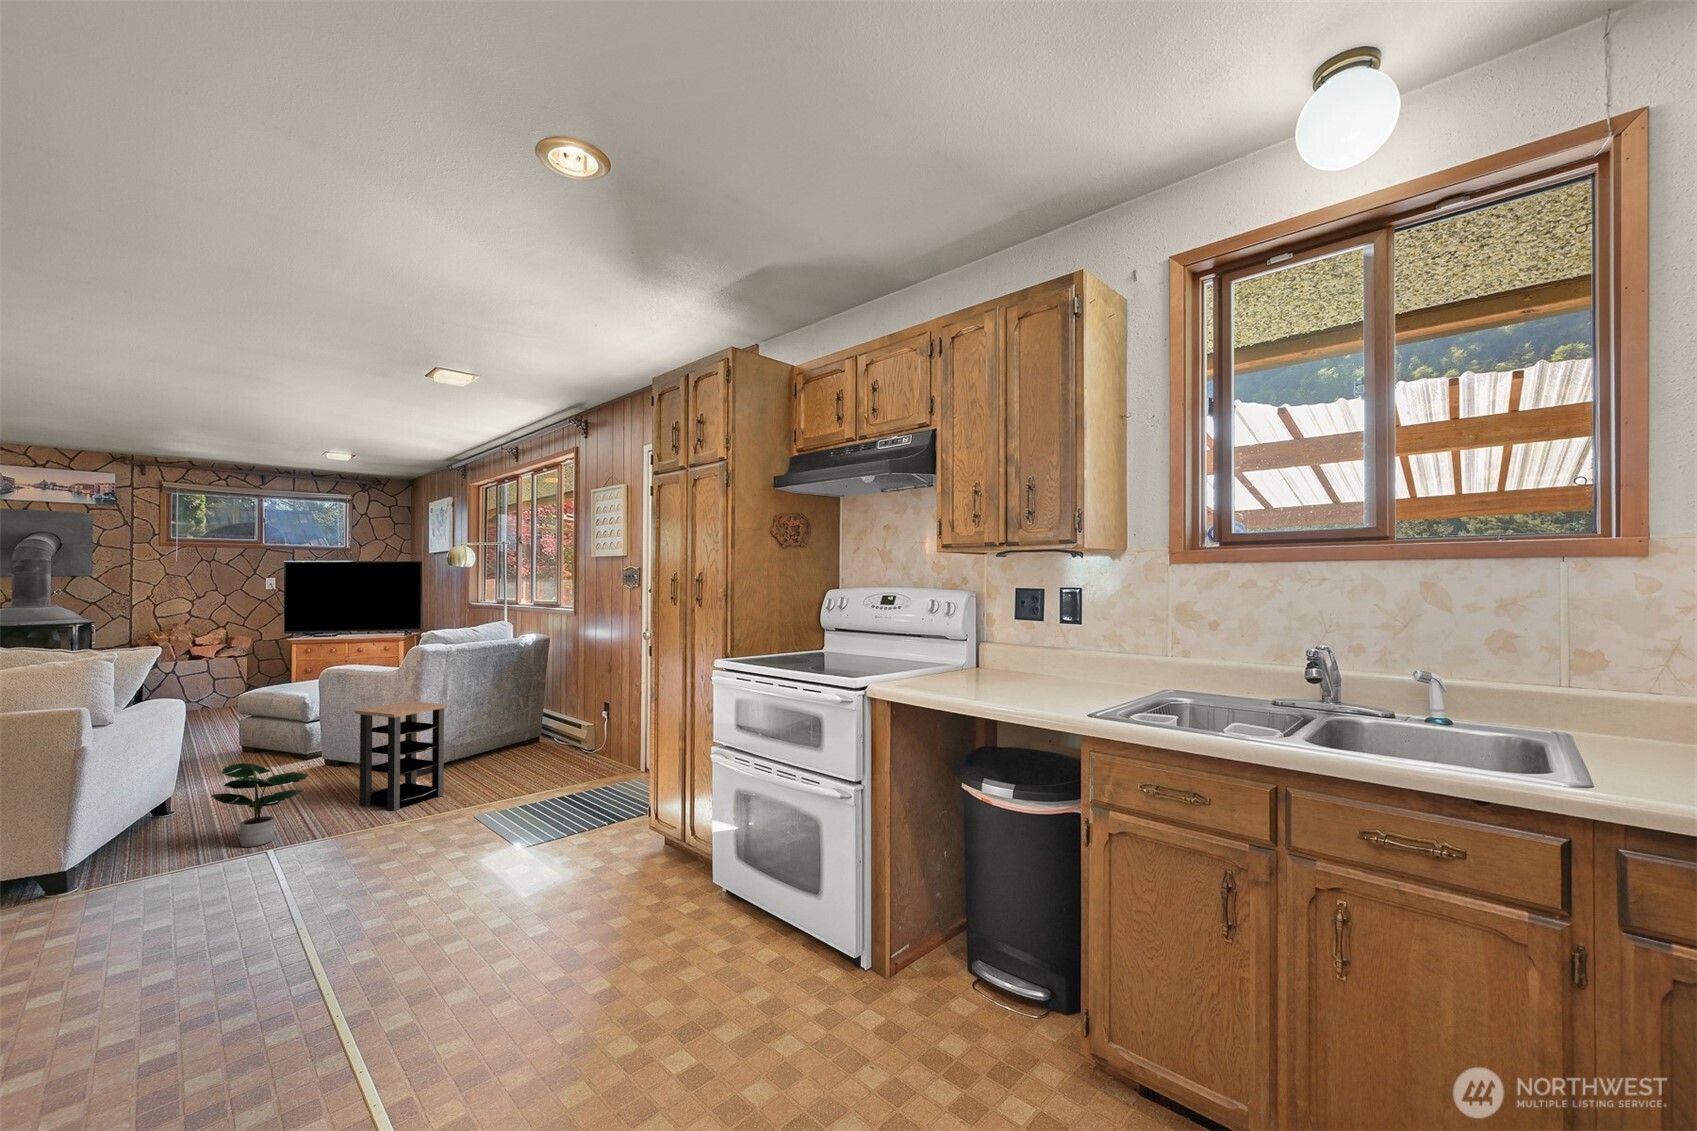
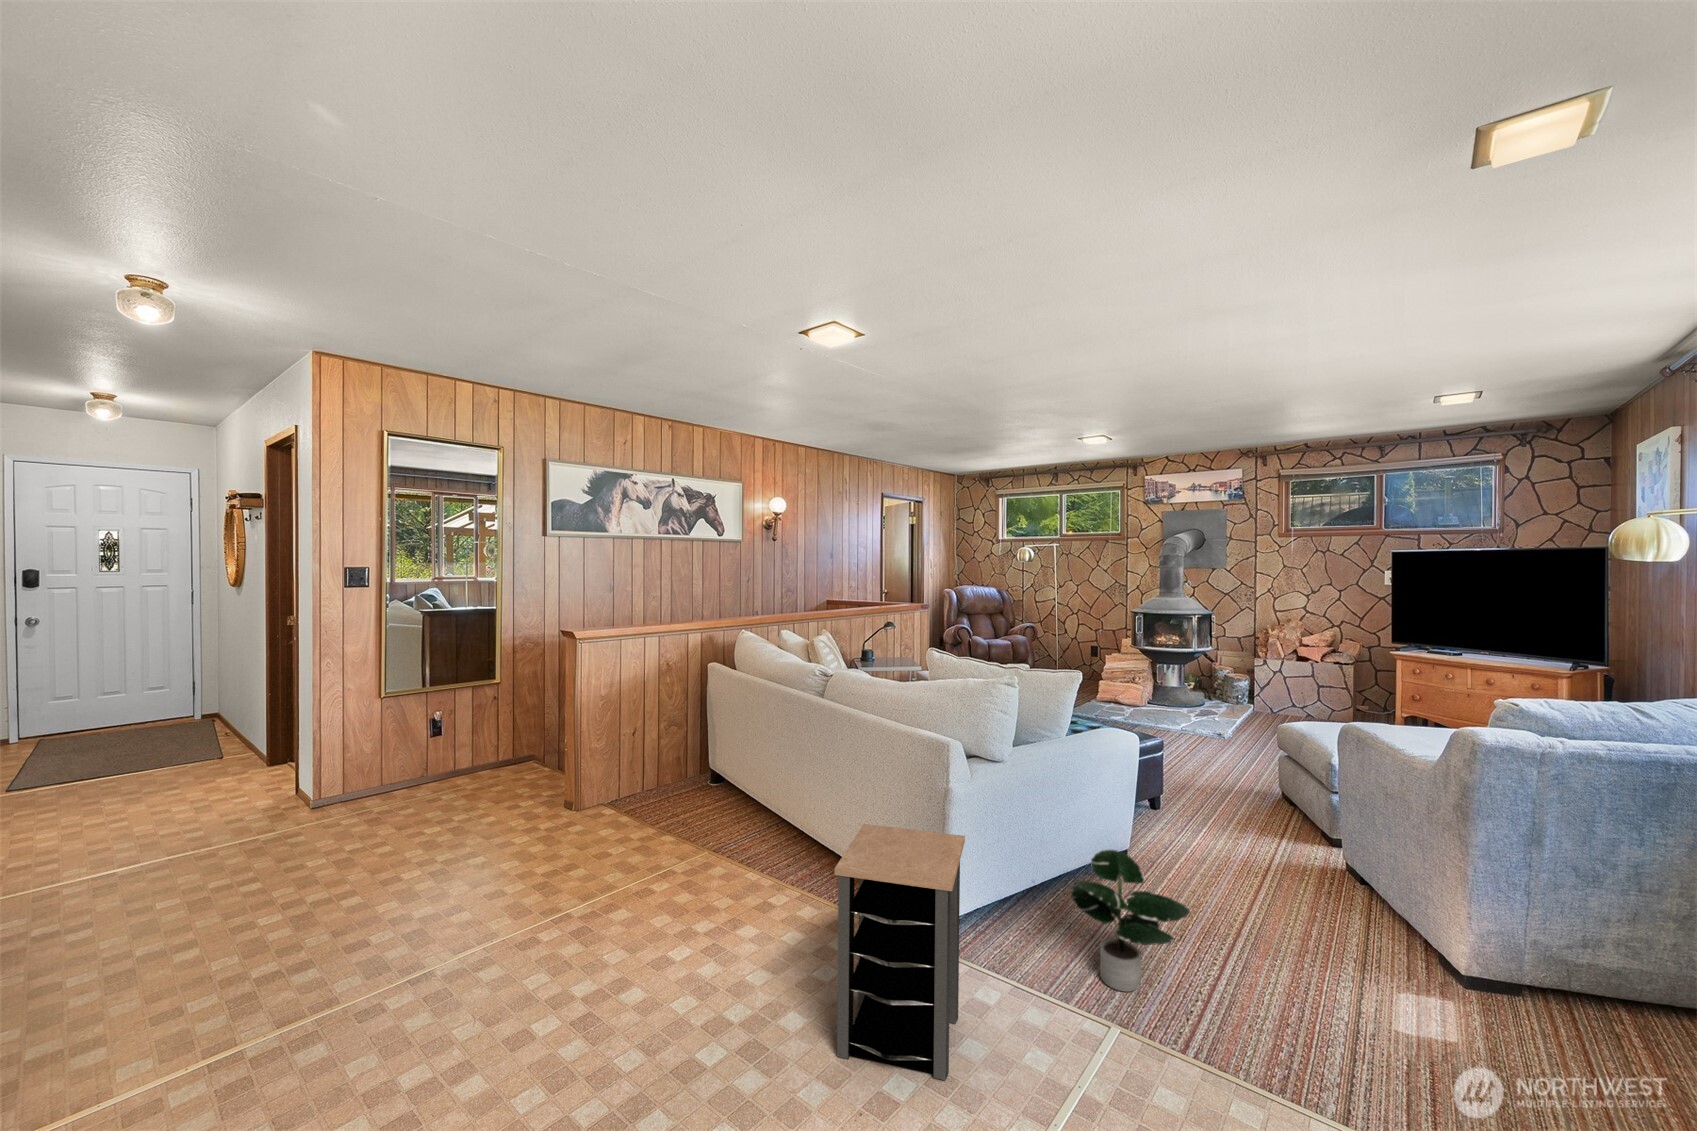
side table: present [354,701,447,811] -> present [835,824,965,1080]

